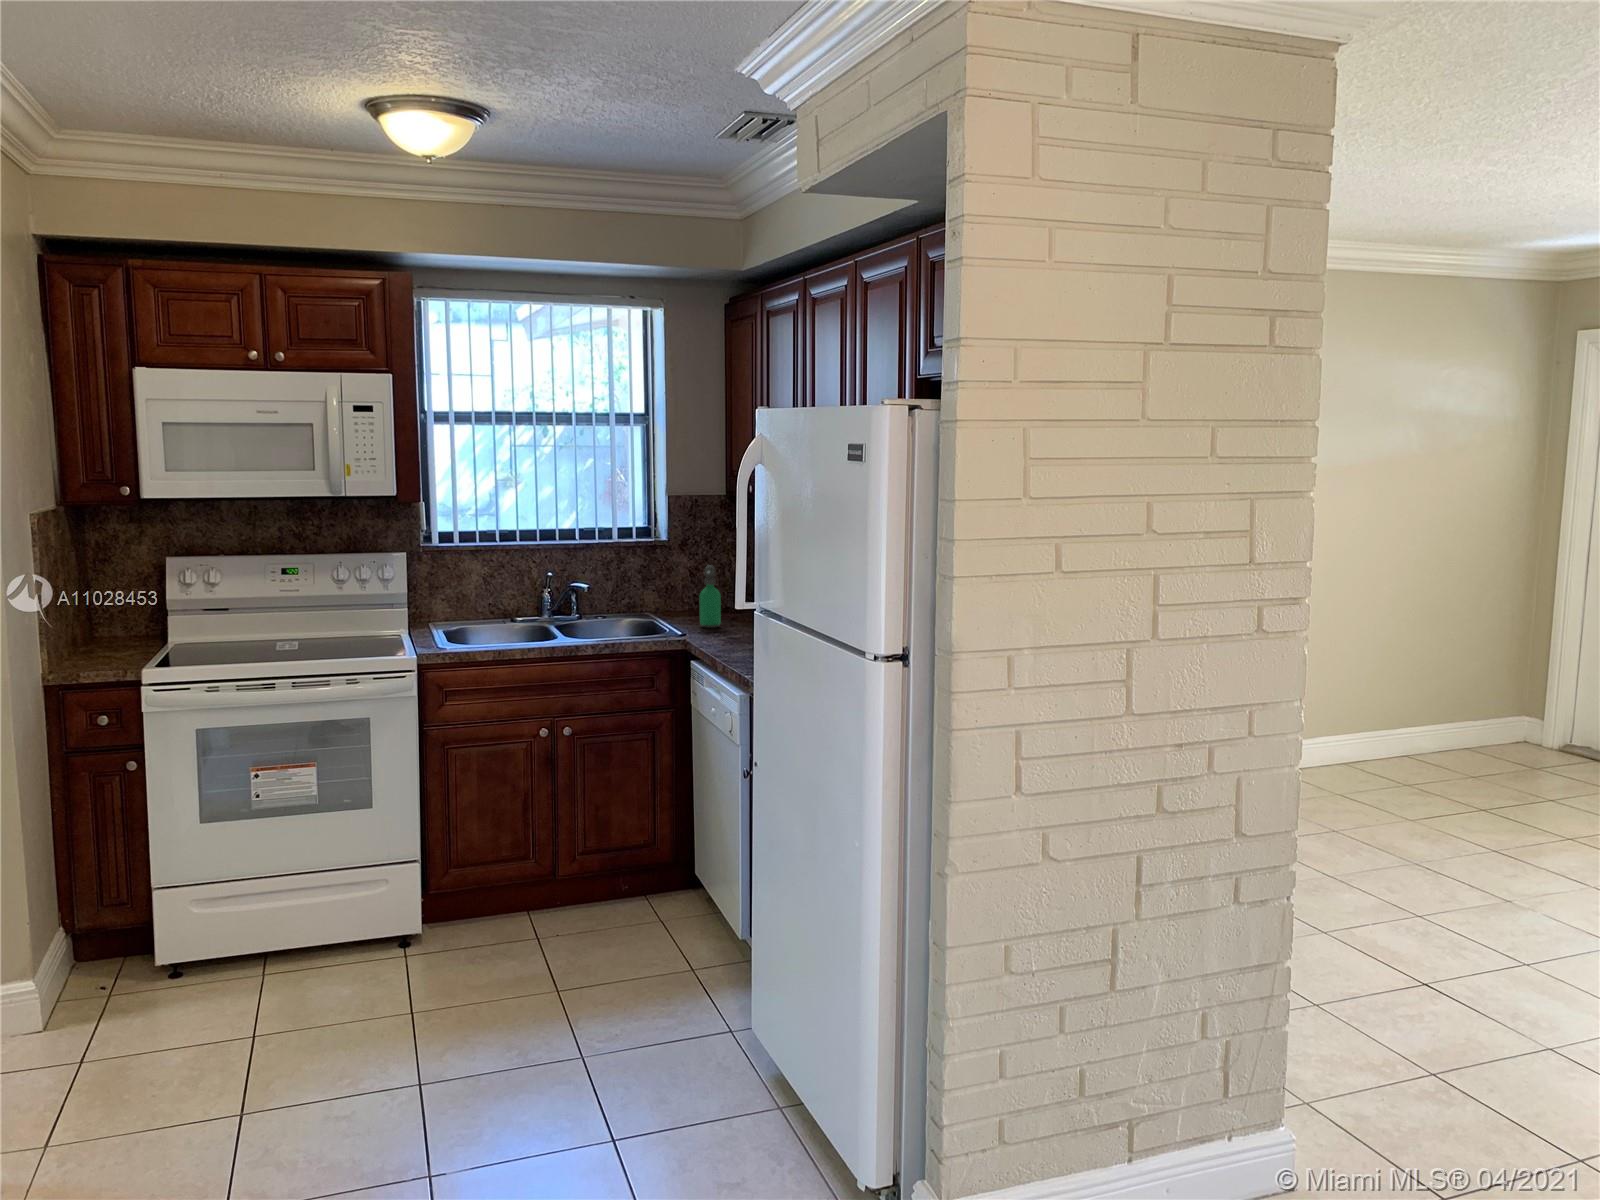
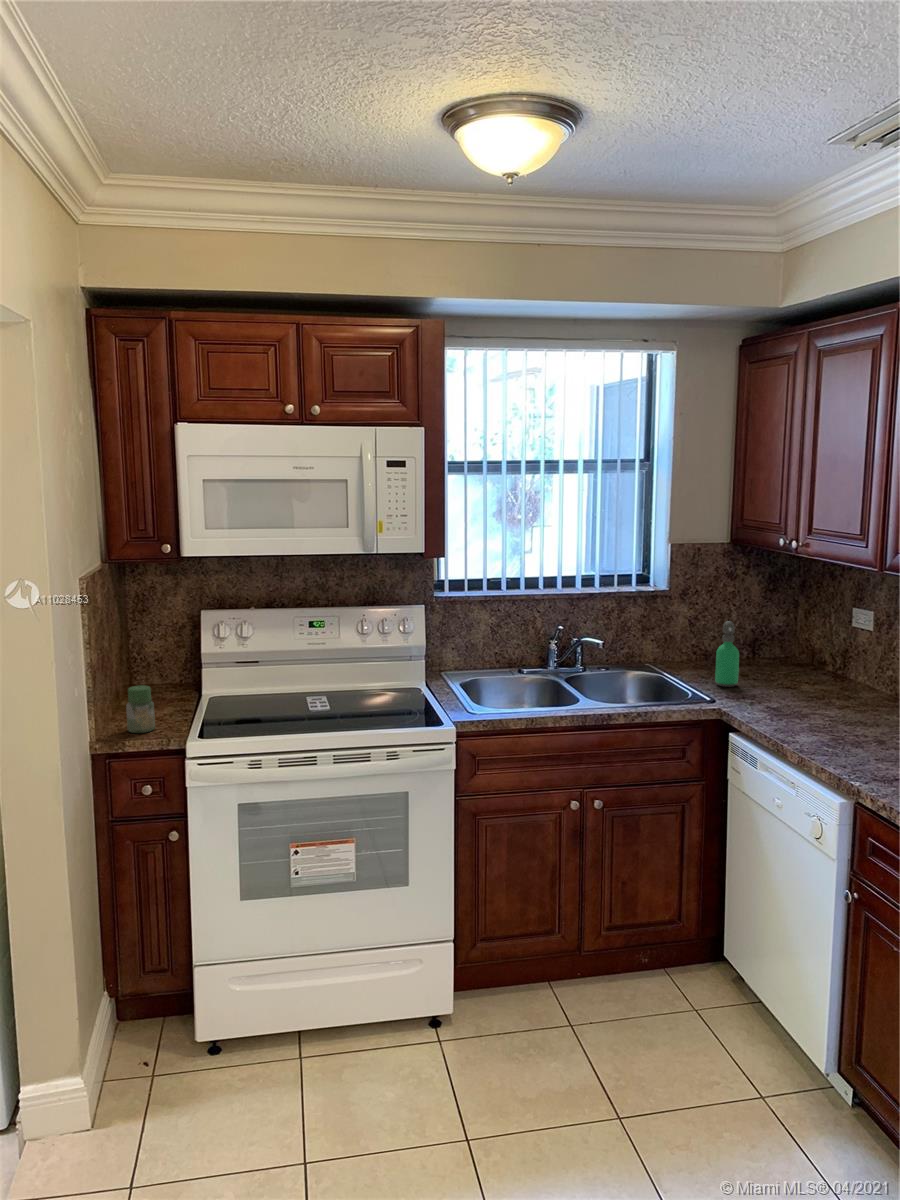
jar: none [79,621,111,666] -> present [126,685,155,733]

